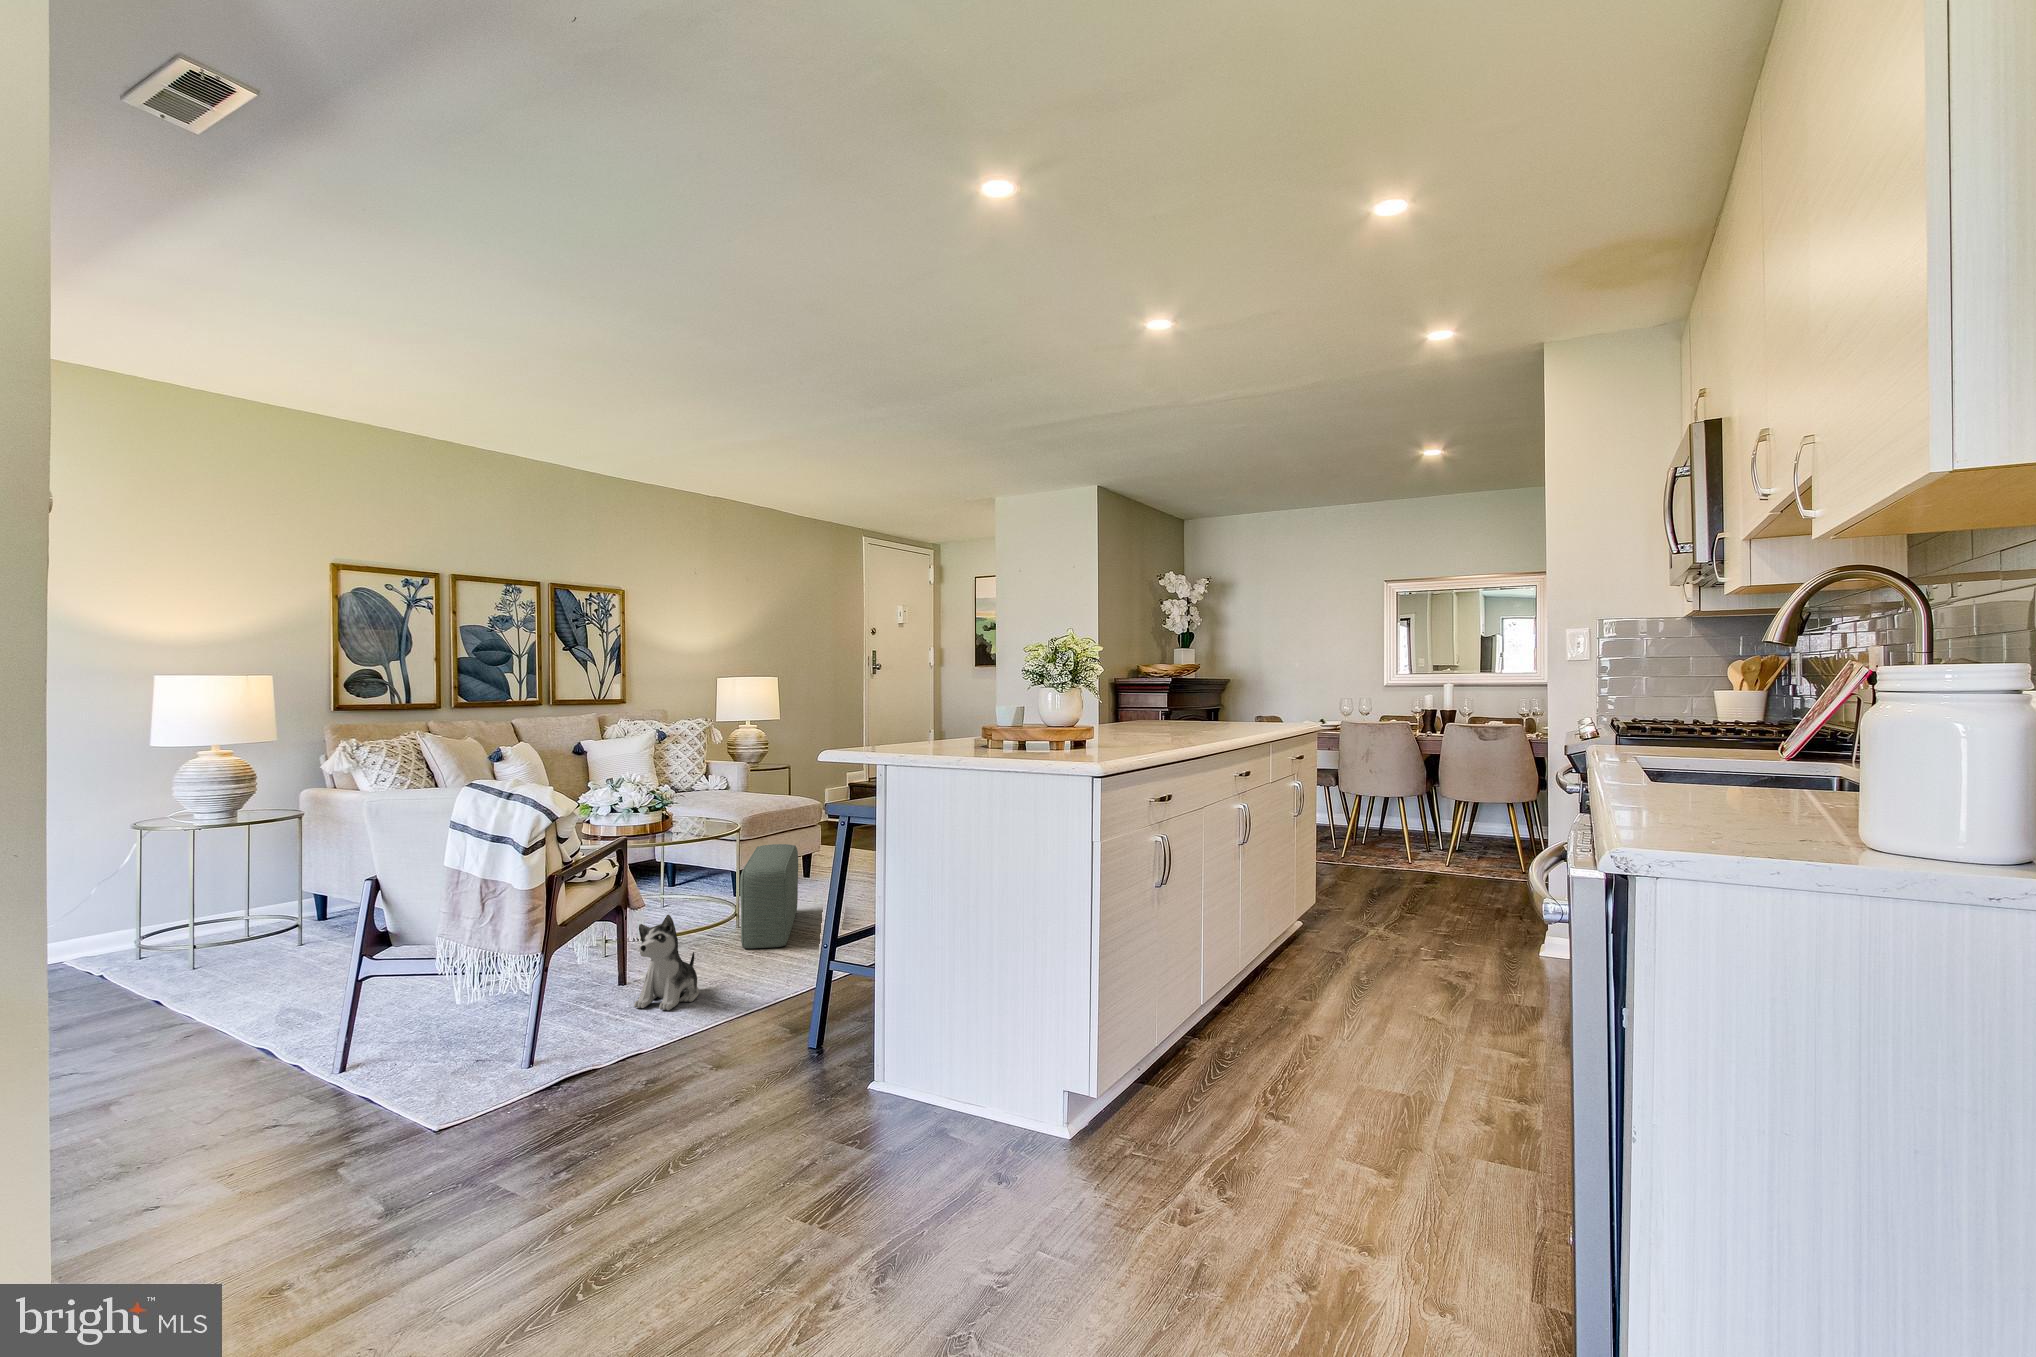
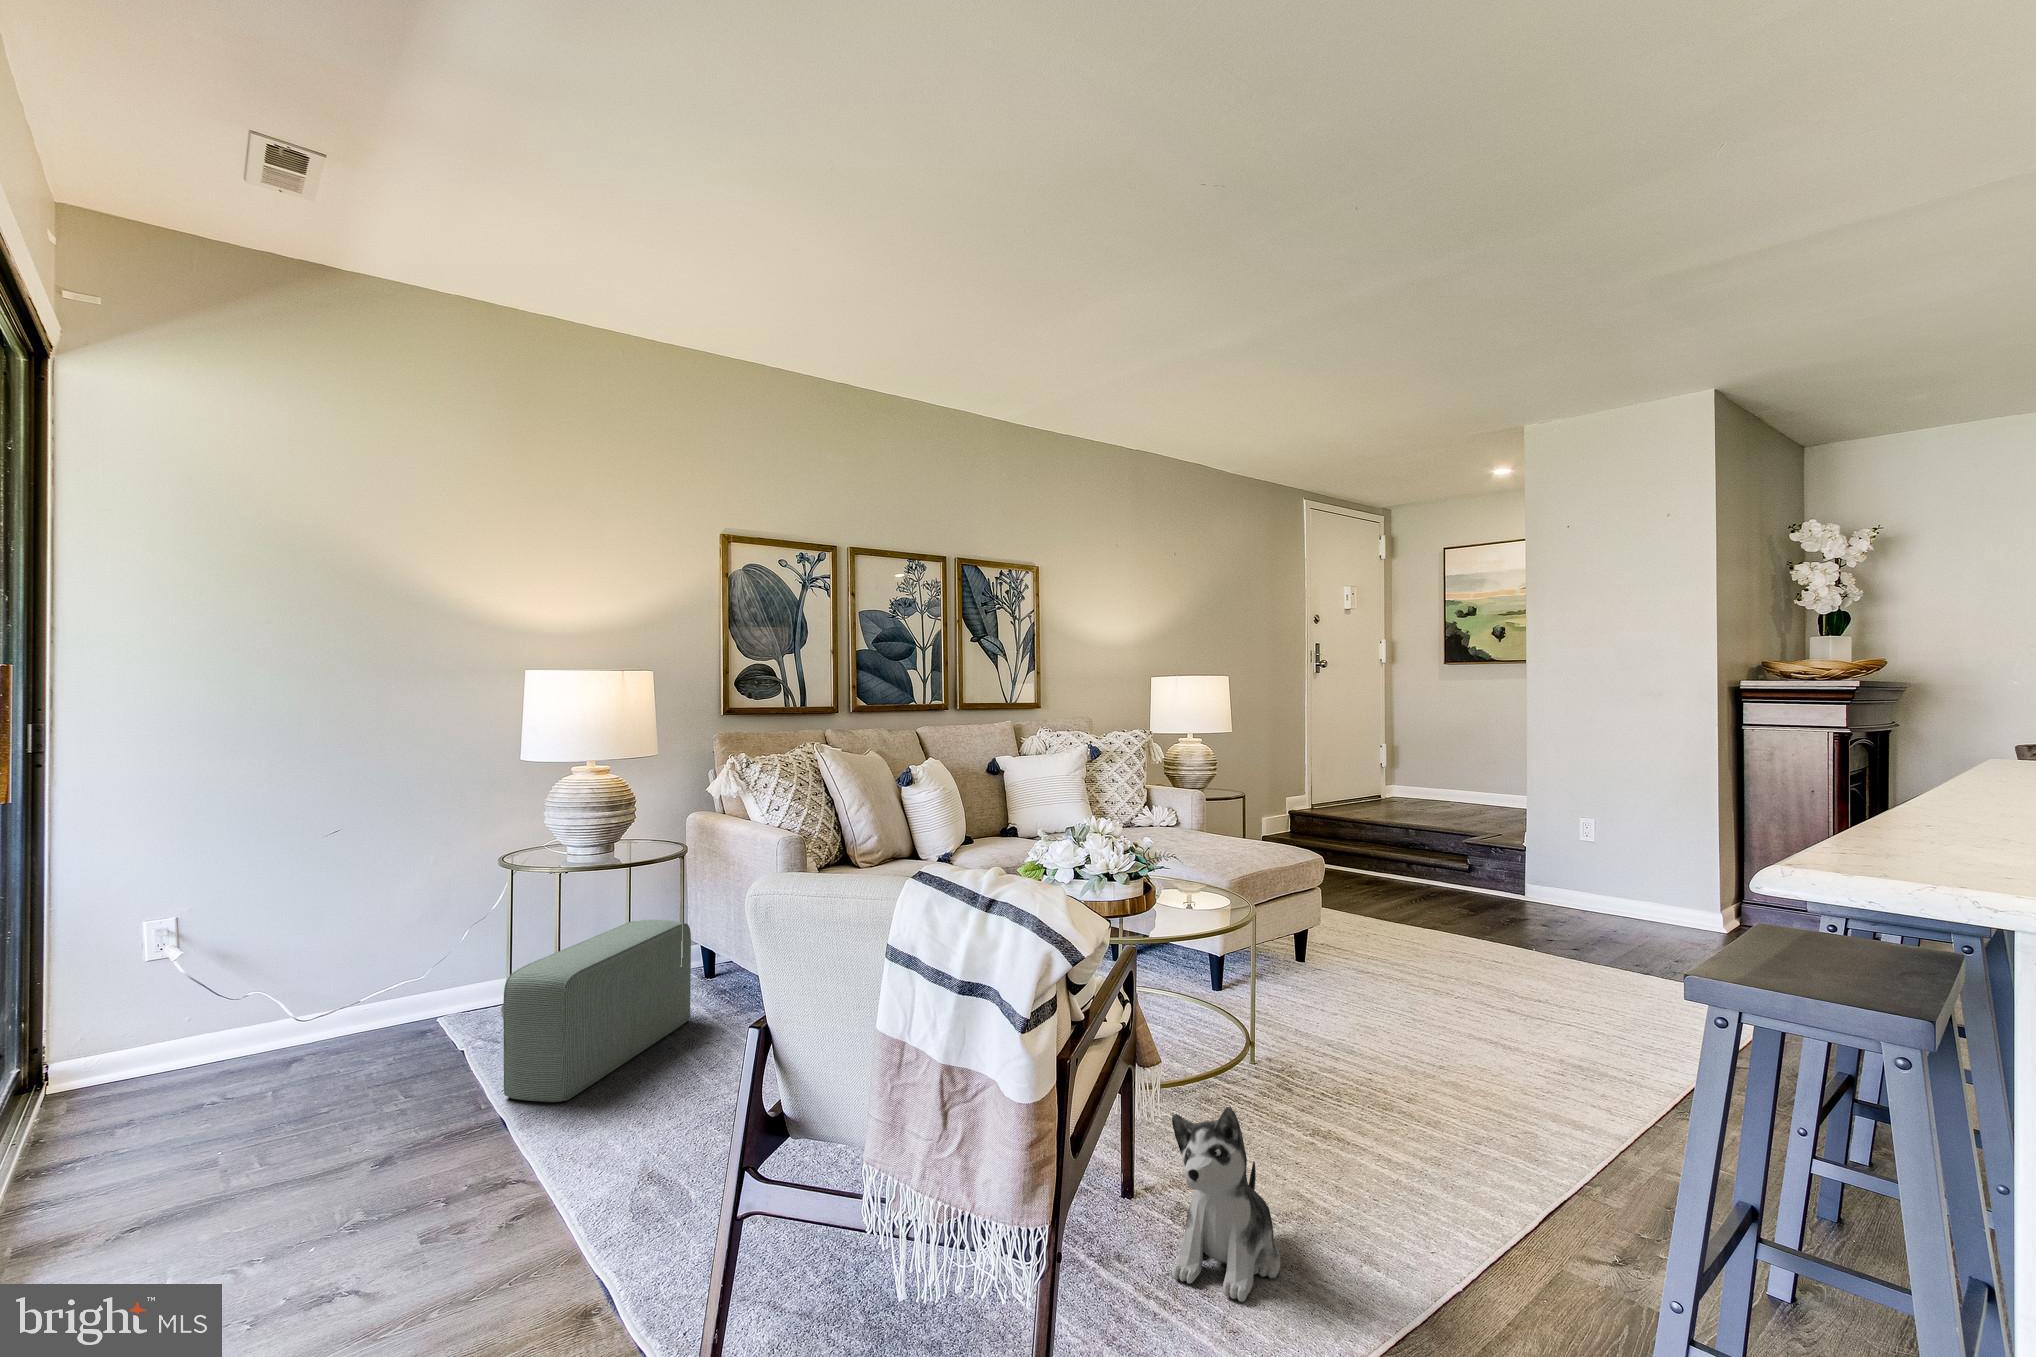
pouf: present [740,844,798,948] -> present [503,920,691,1102]

